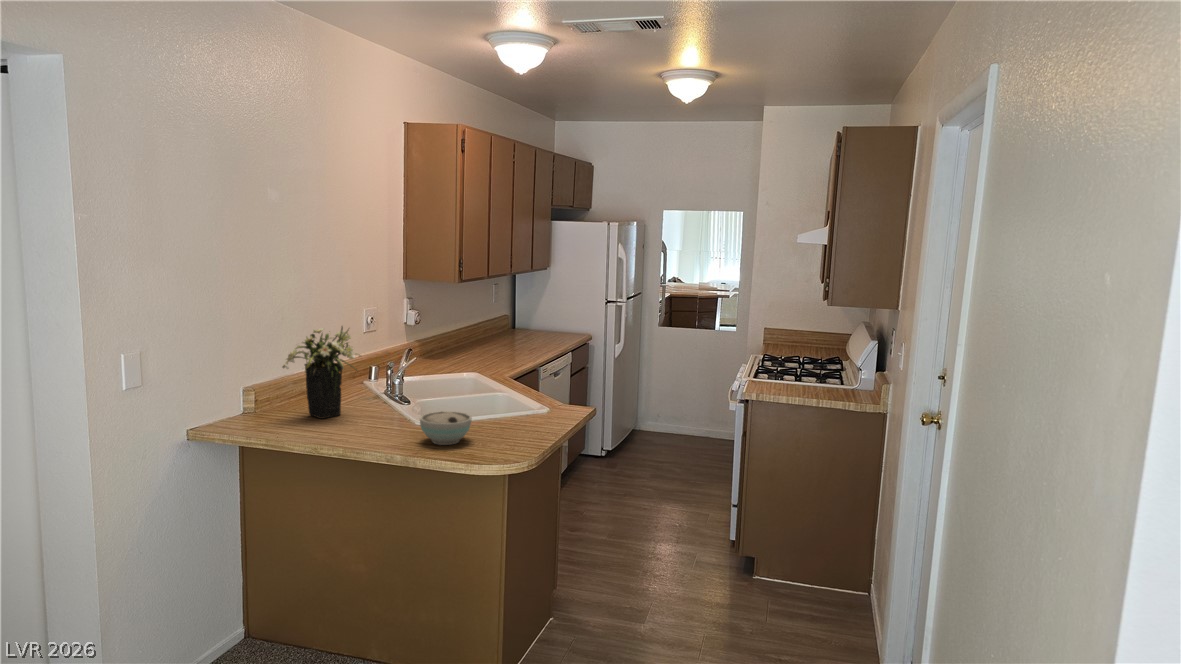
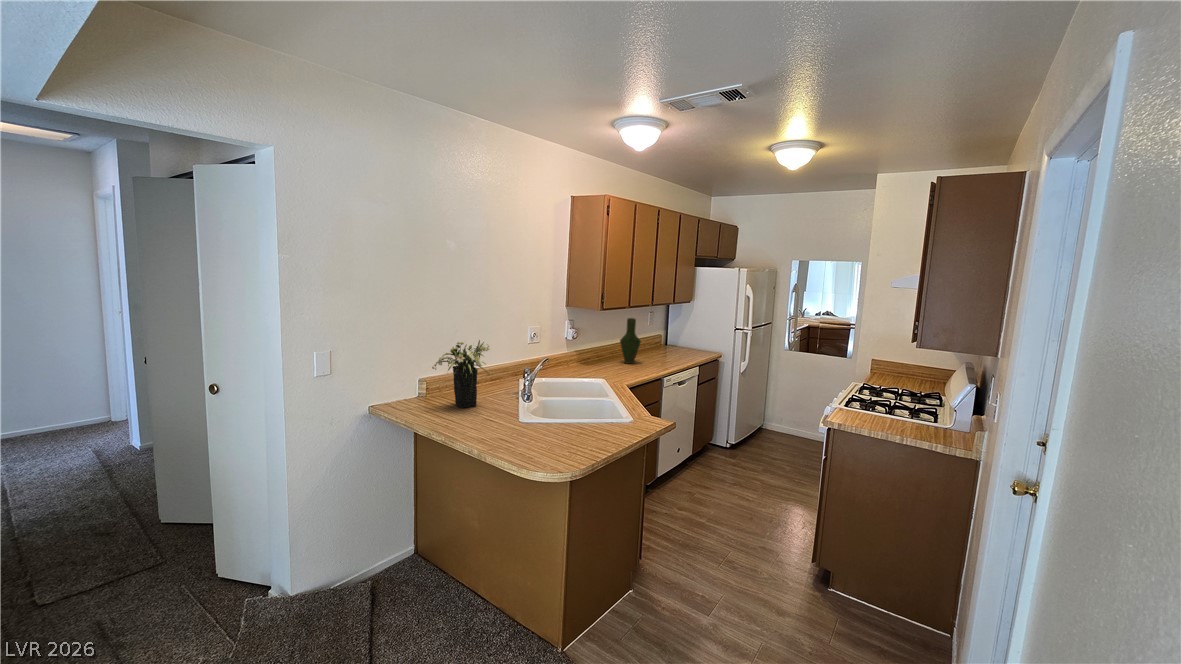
vase: none [471,291,499,353] -> present [620,318,641,364]
bowl: present [420,411,472,445] -> none [505,415,547,444]

